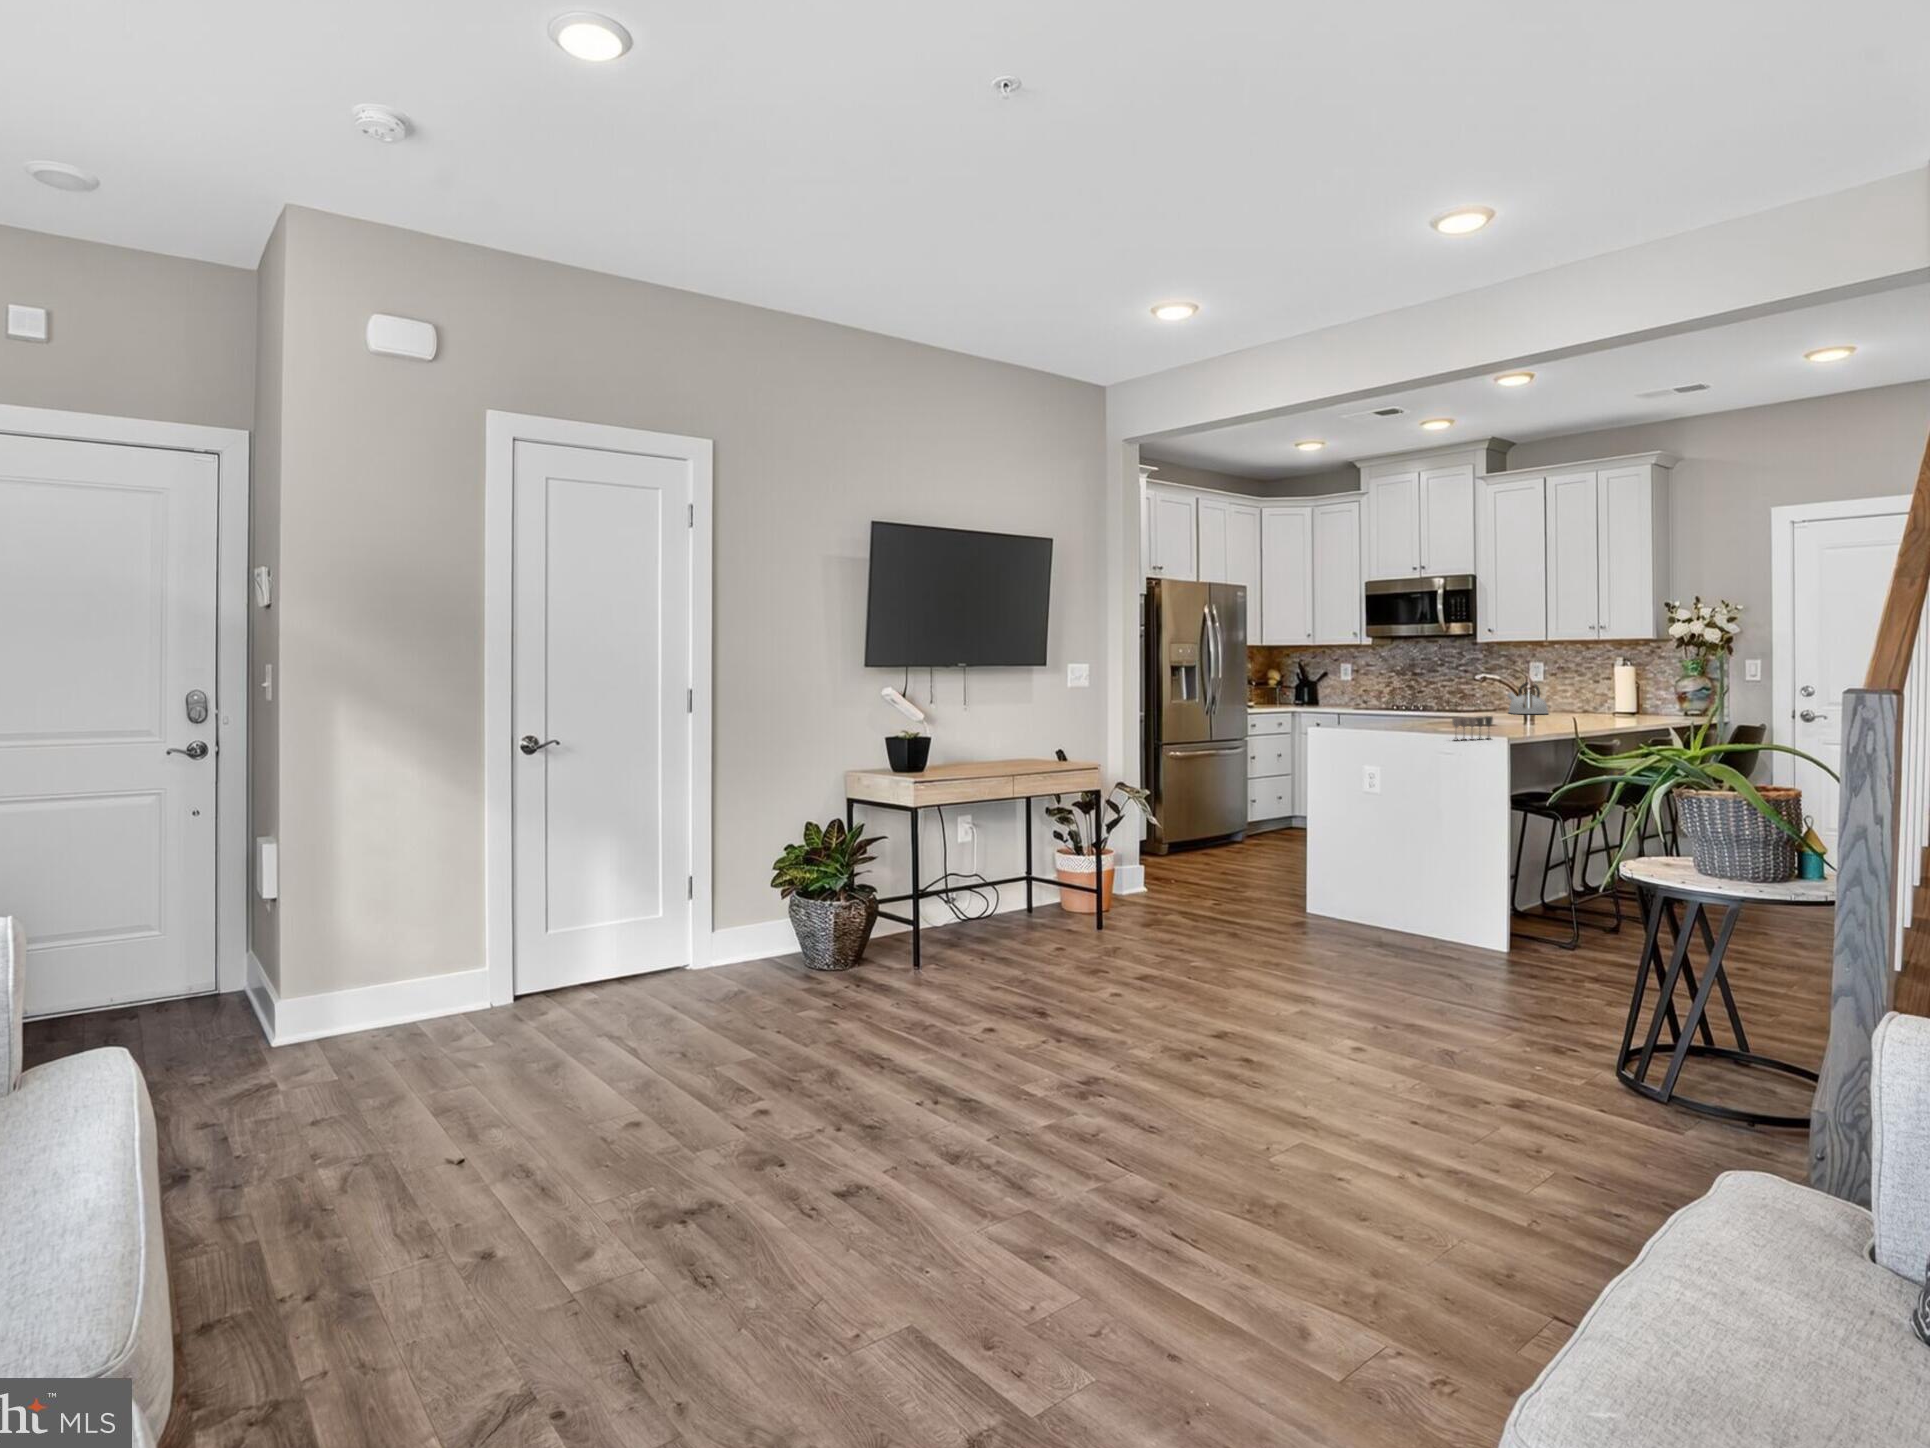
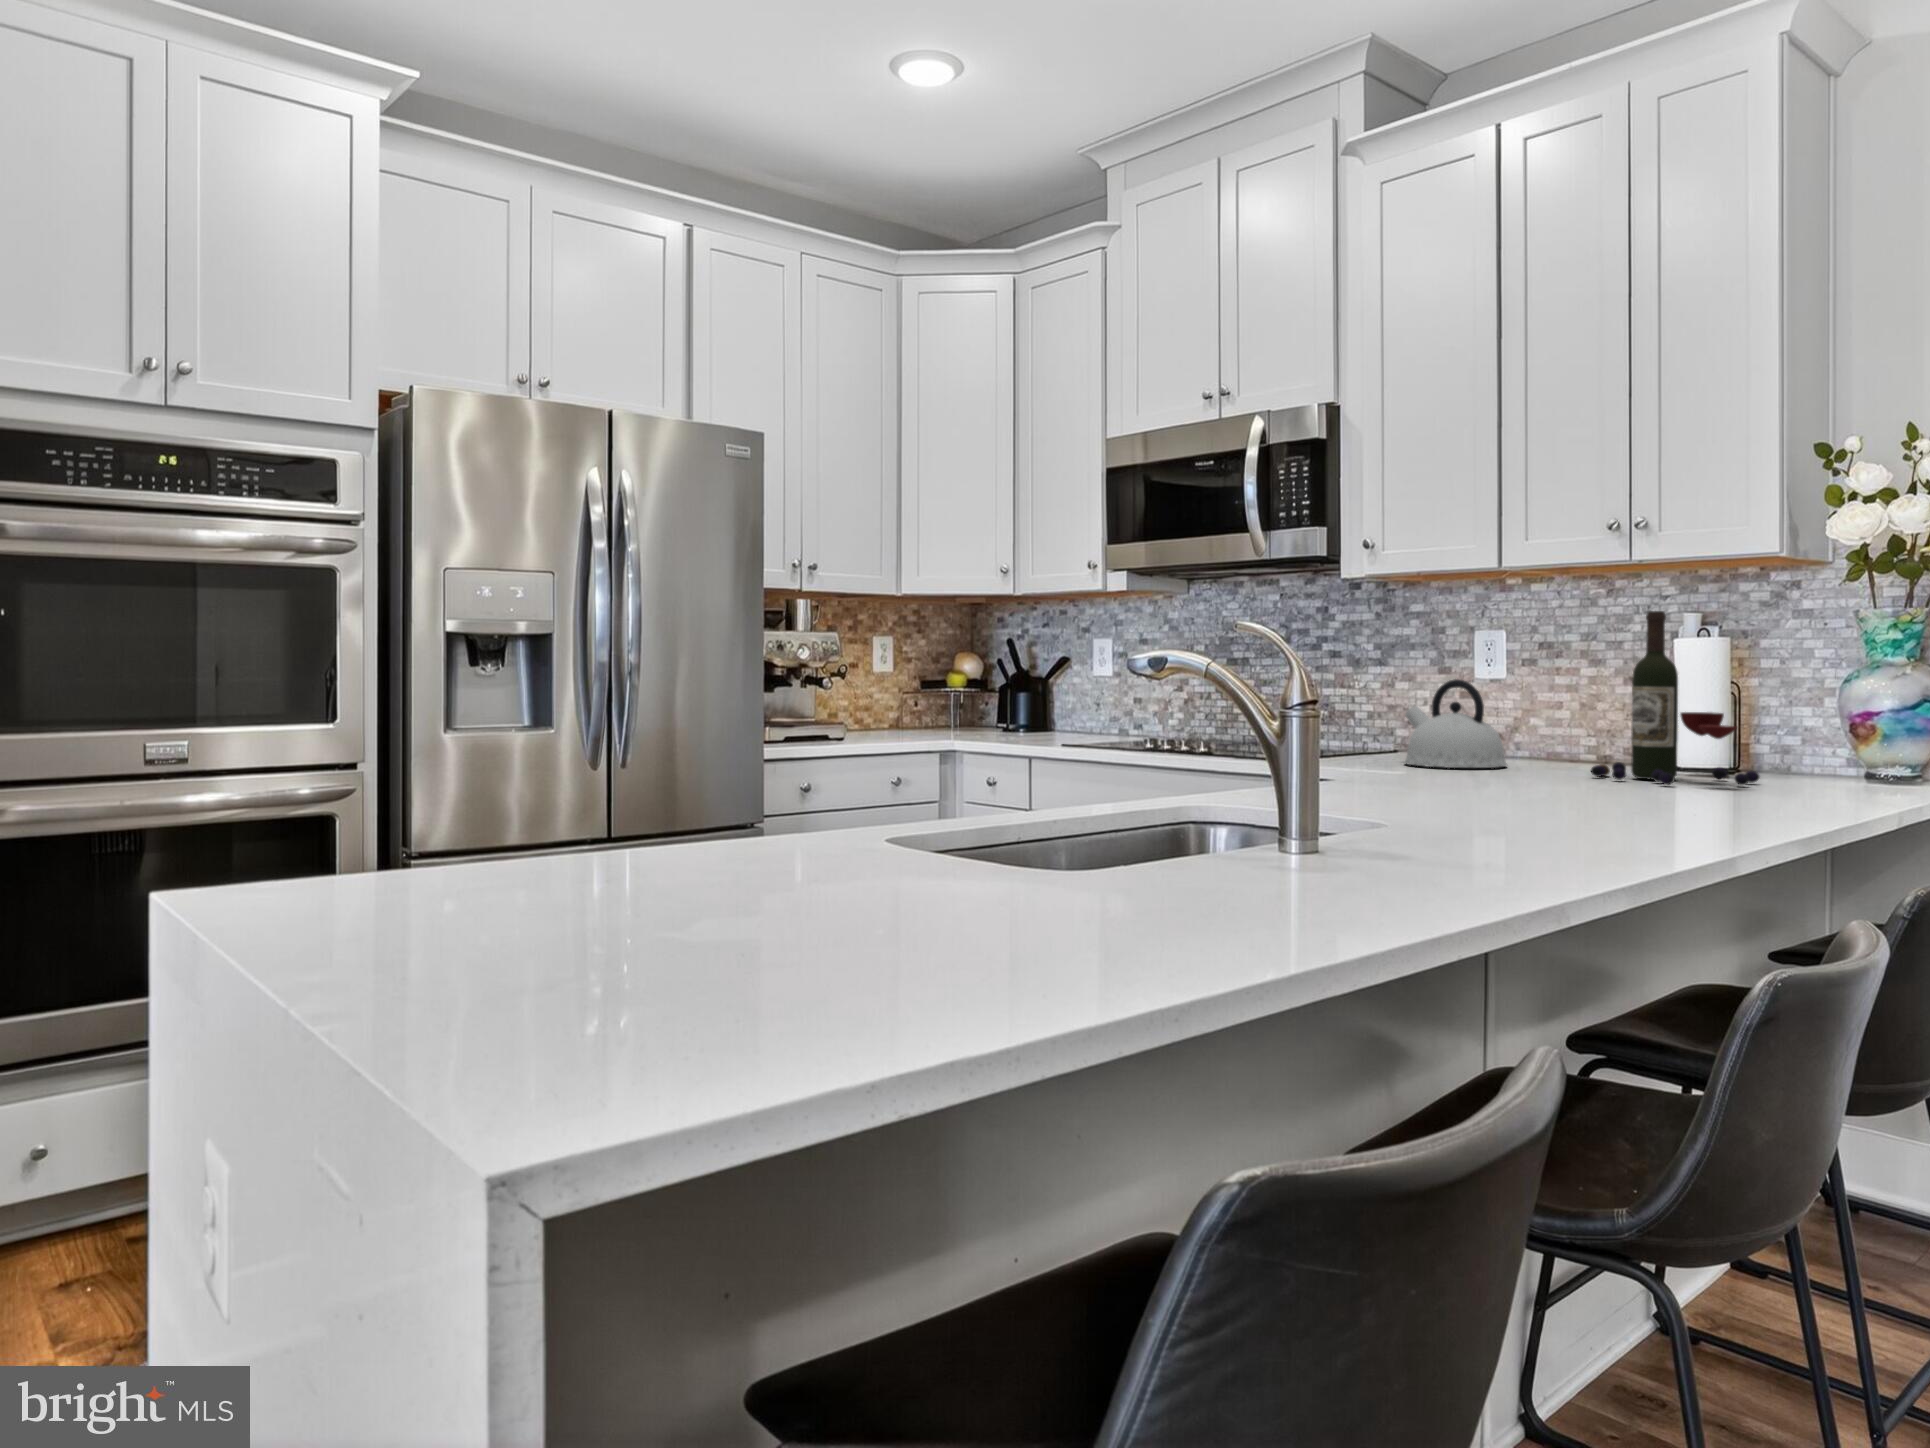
wine bottle: none [1584,658,1645,718] -> present [1591,611,1759,785]
wine glass: present [1452,716,1493,740] -> none [563,853,895,1035]

